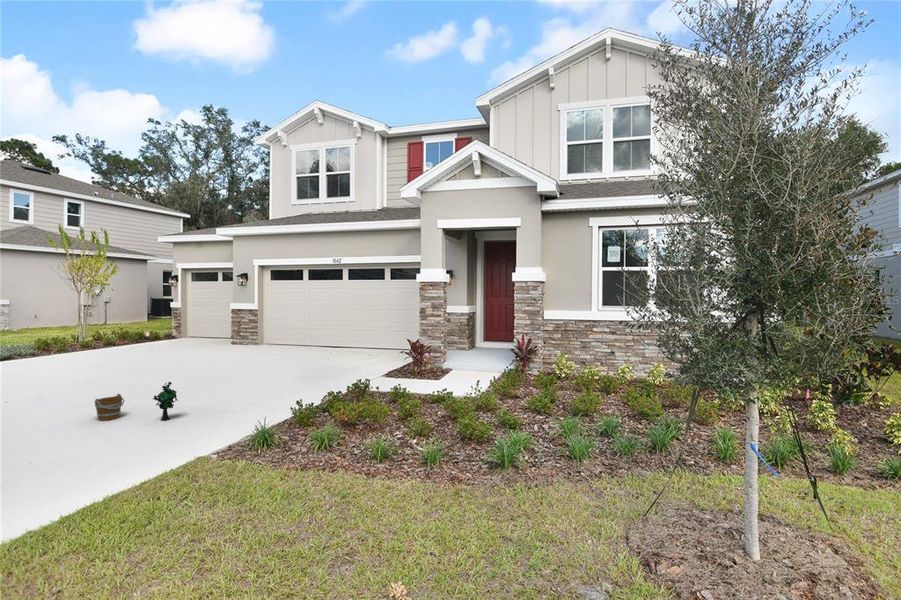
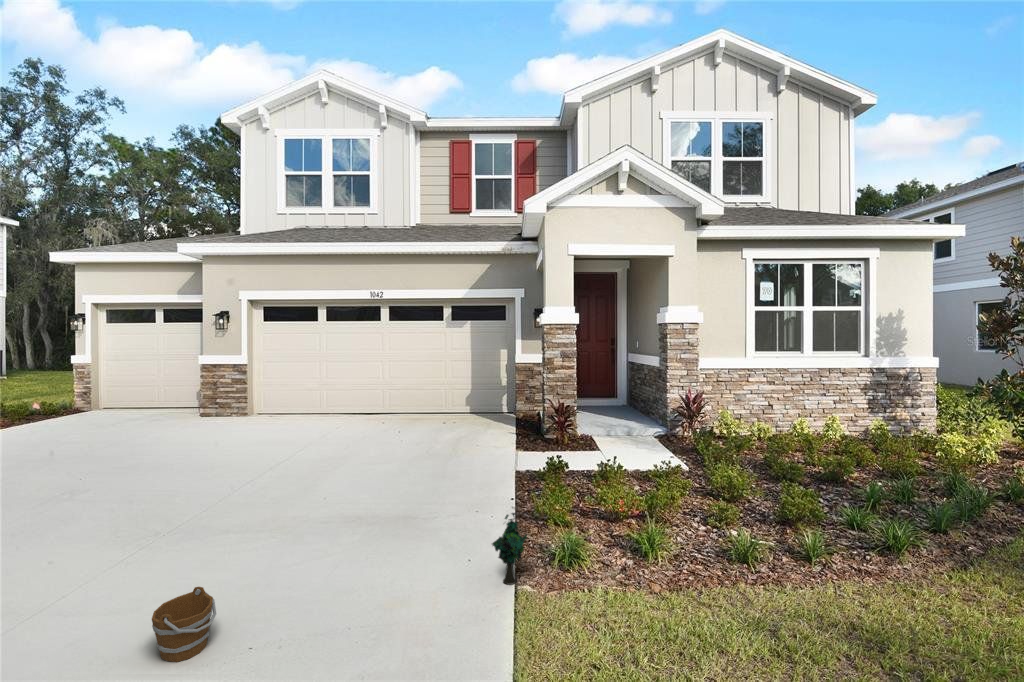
decorative plant: present [153,382,178,421] -> present [492,513,527,585]

